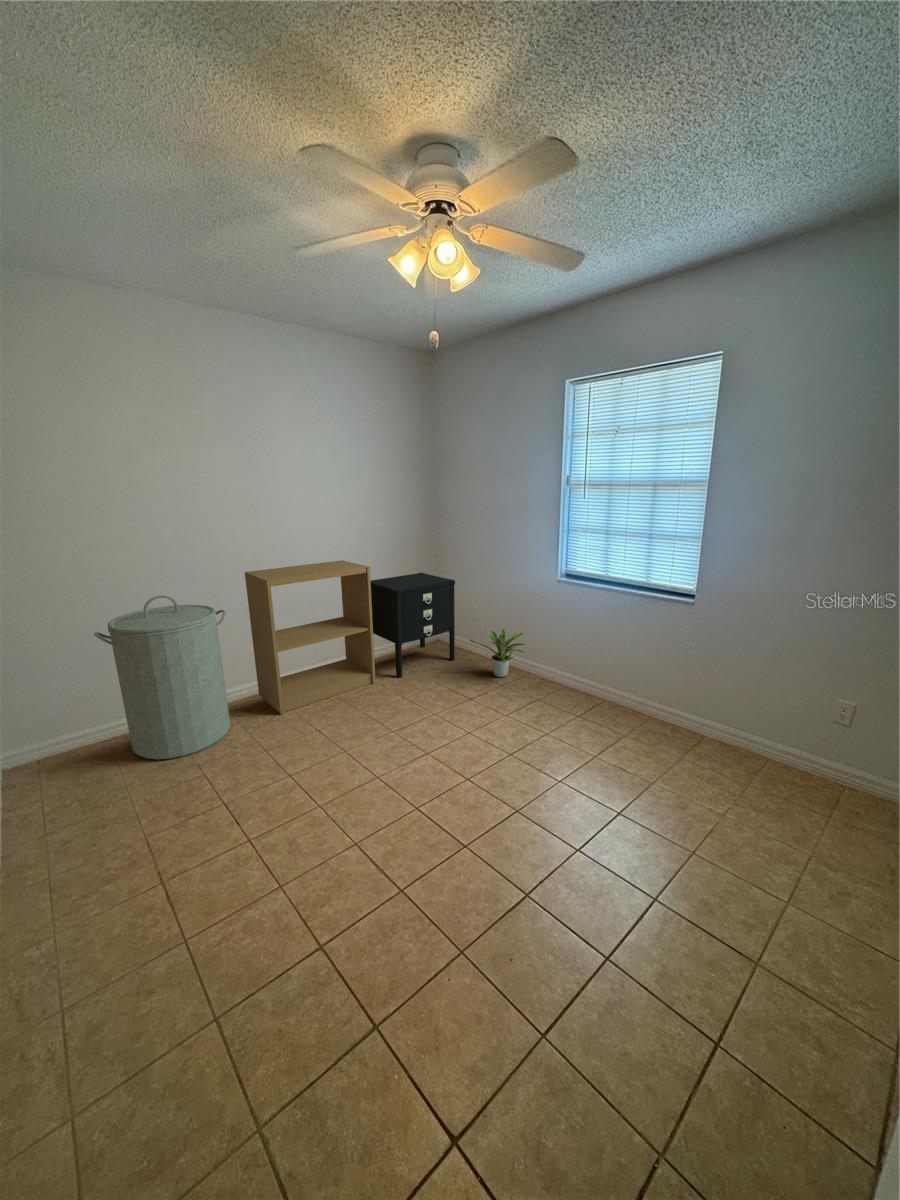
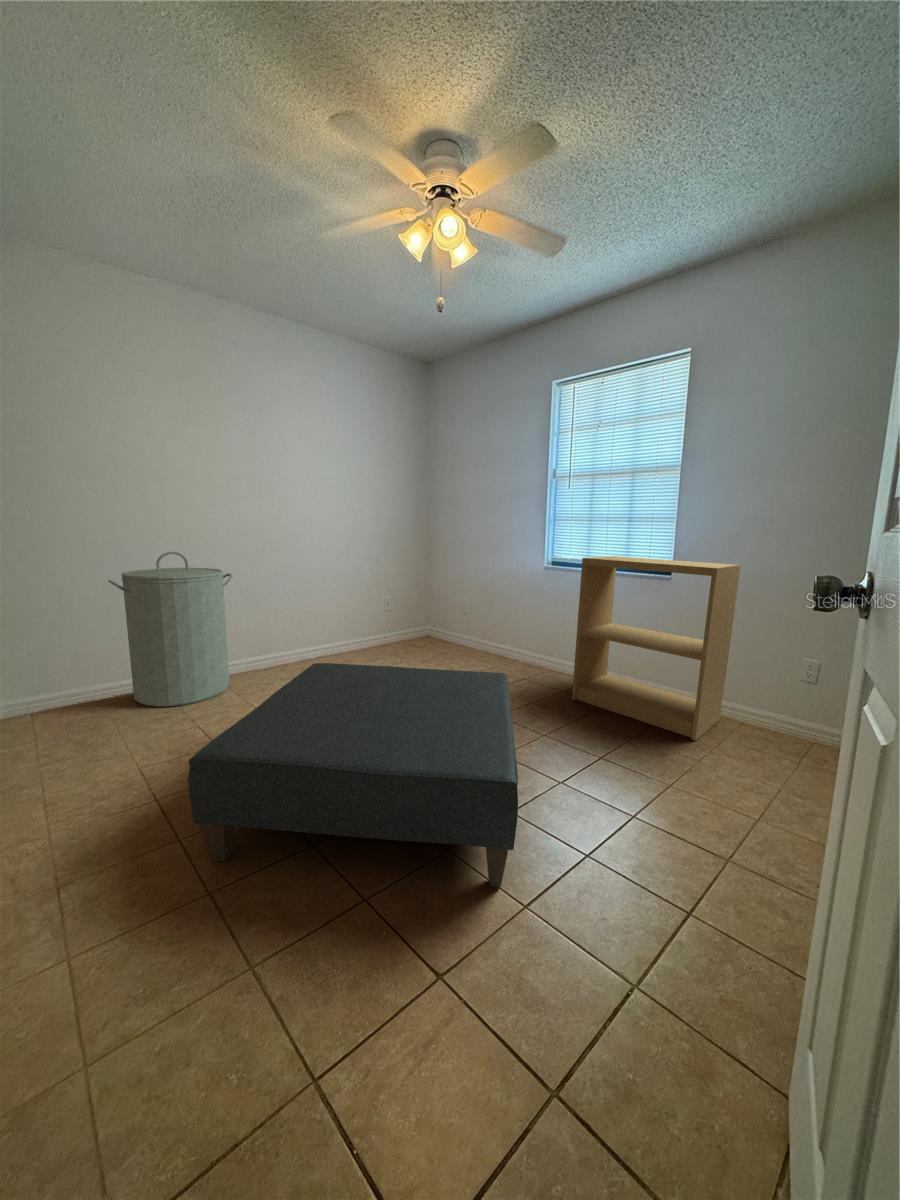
bookshelf: present [245,560,376,714] -> present [572,556,740,741]
nightstand: present [371,573,455,678] -> none [363,564,449,656]
potted plant: present [470,629,526,677] -> none [461,612,515,659]
ottoman: none [188,721,541,1010] -> present [188,663,518,887]

